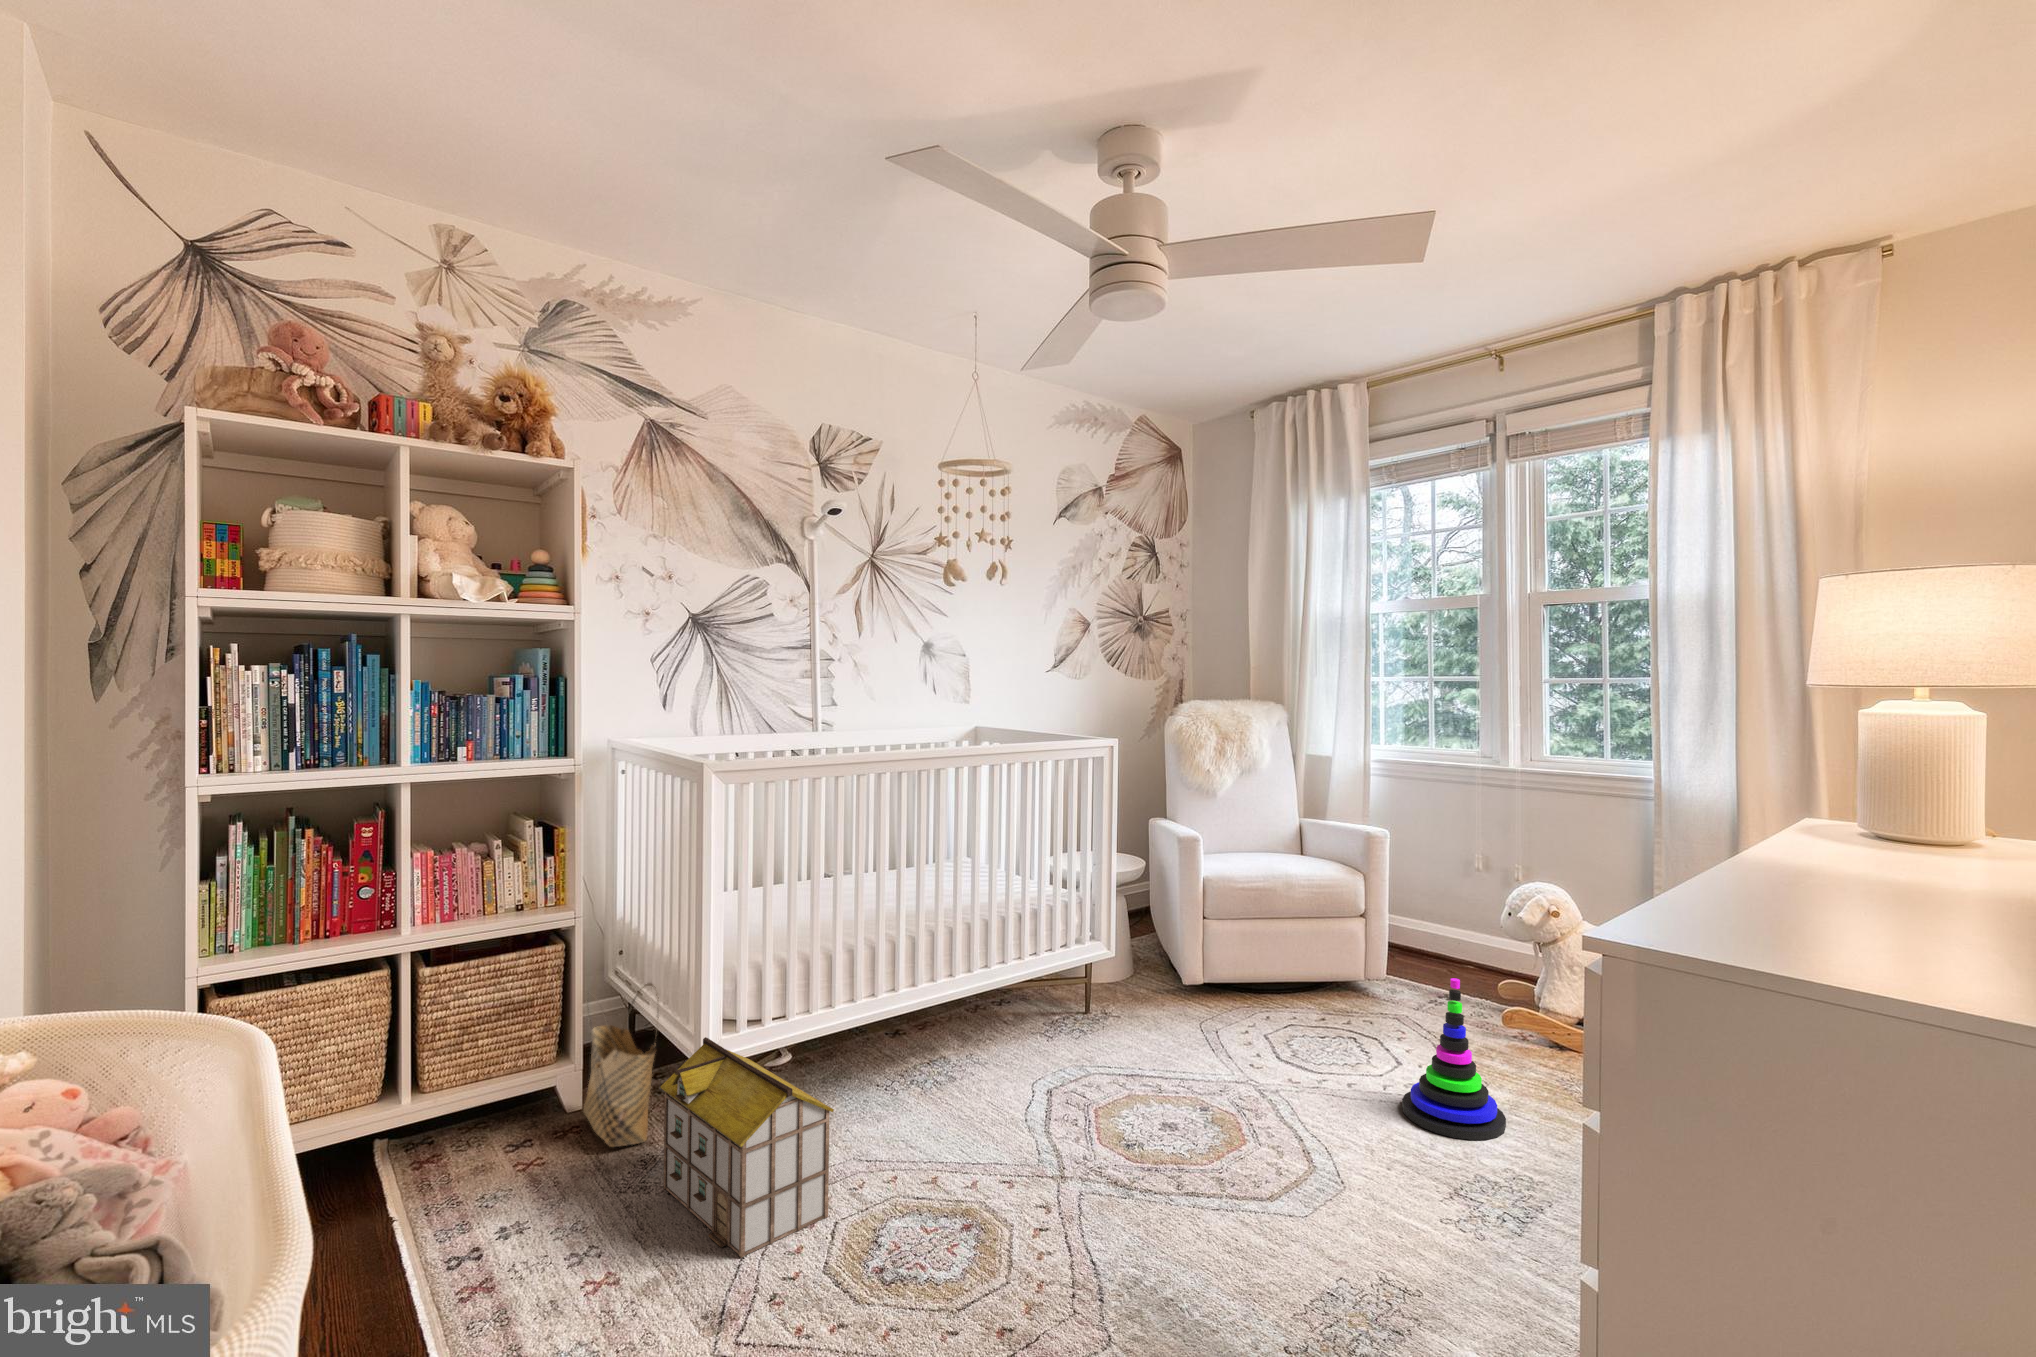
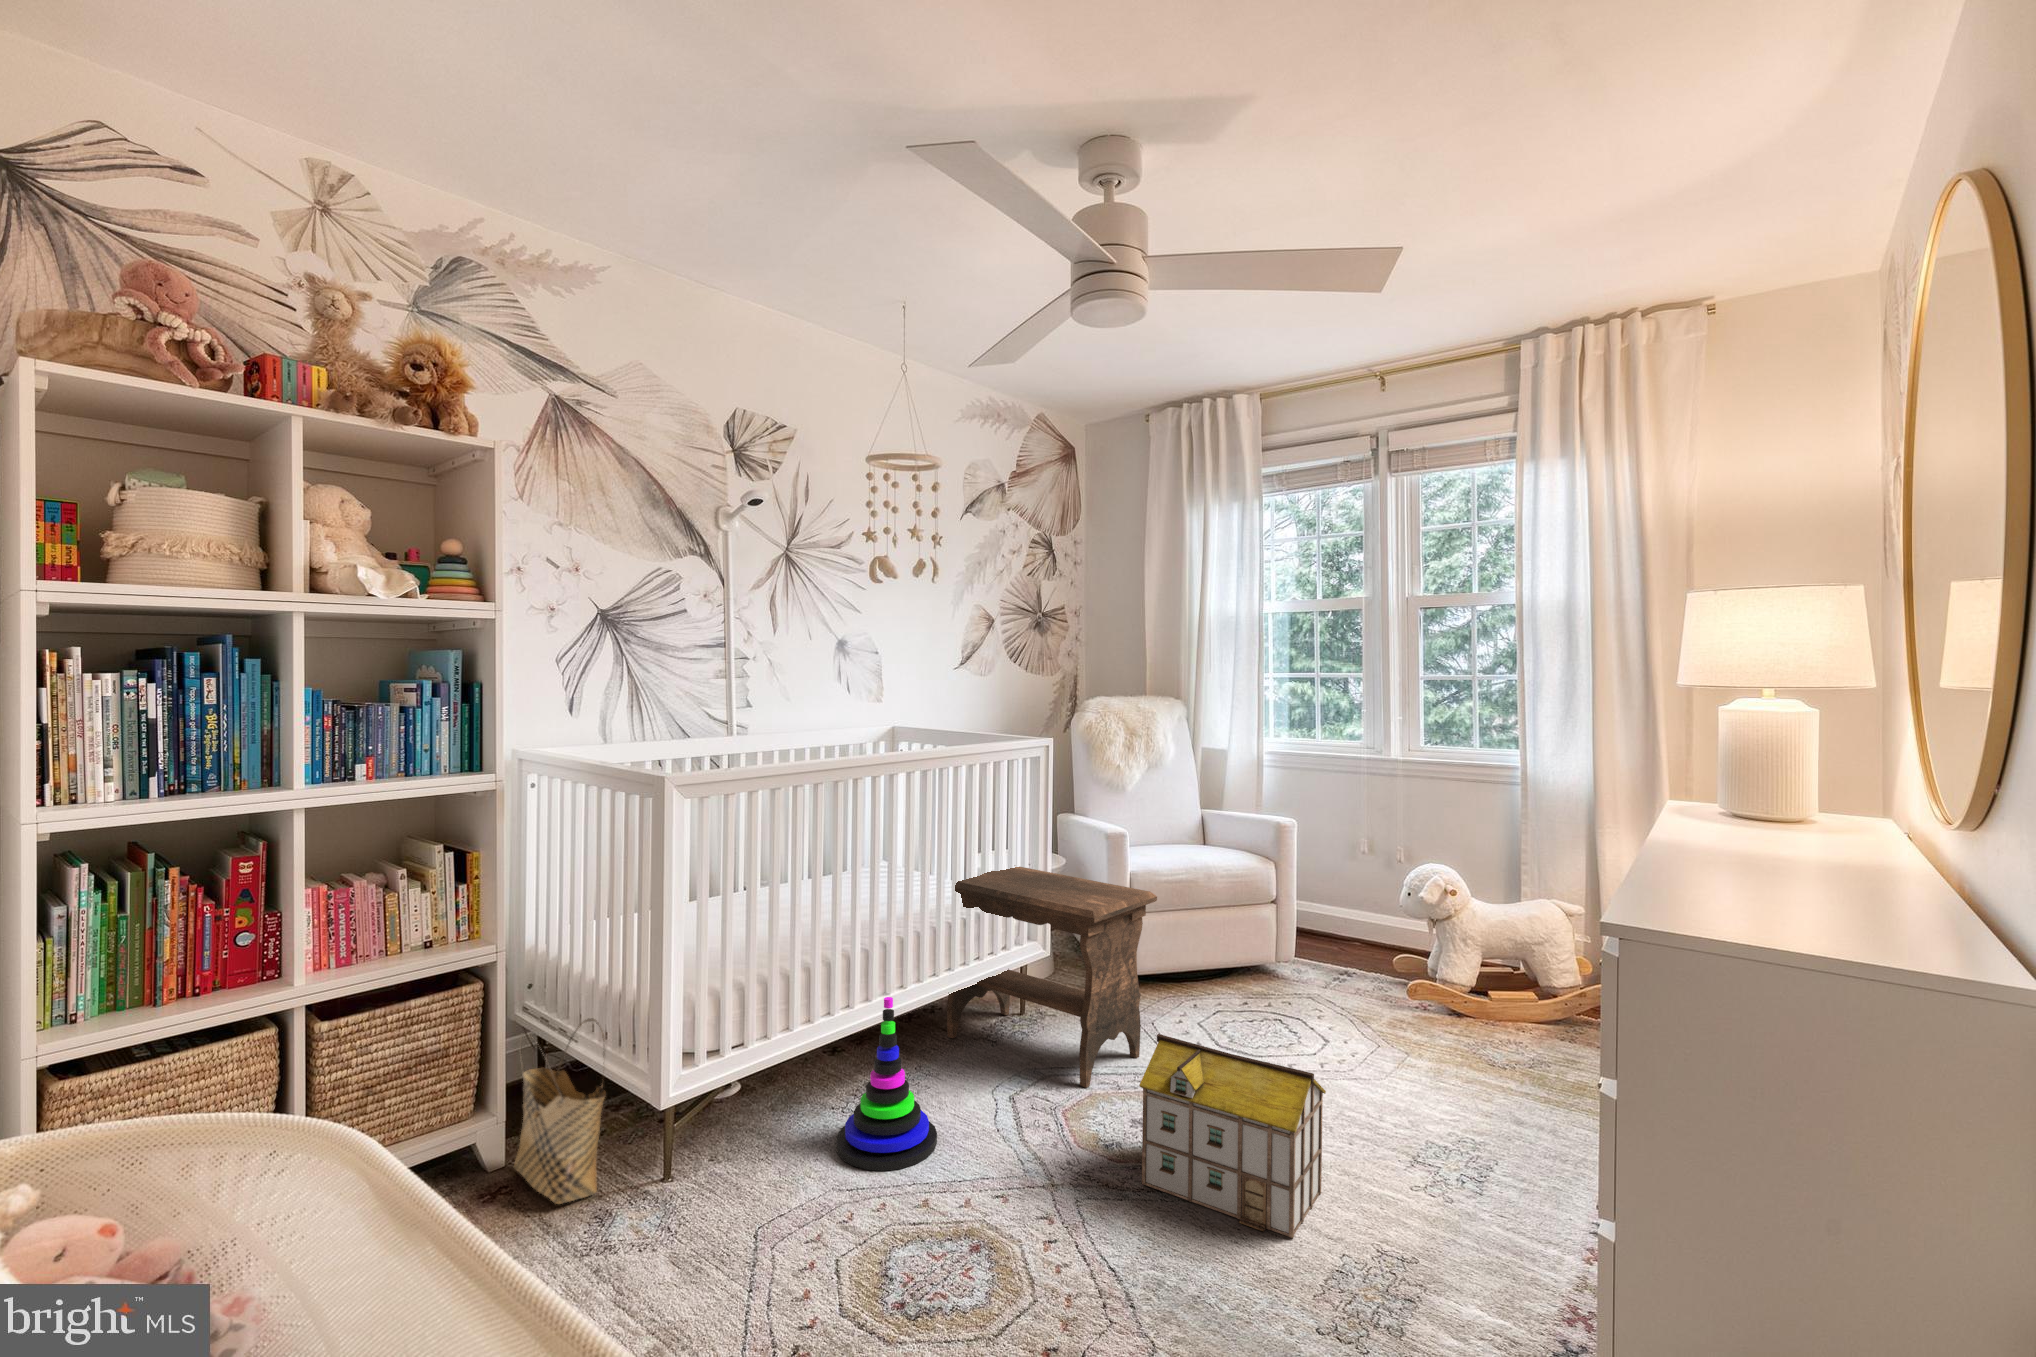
footstool: none [992,863,1210,1090] -> present [947,867,1157,1088]
stacking toy: present [1402,978,1506,1140] -> present [837,997,937,1171]
toy house: present [660,1037,834,1258] -> present [1139,1034,1326,1238]

